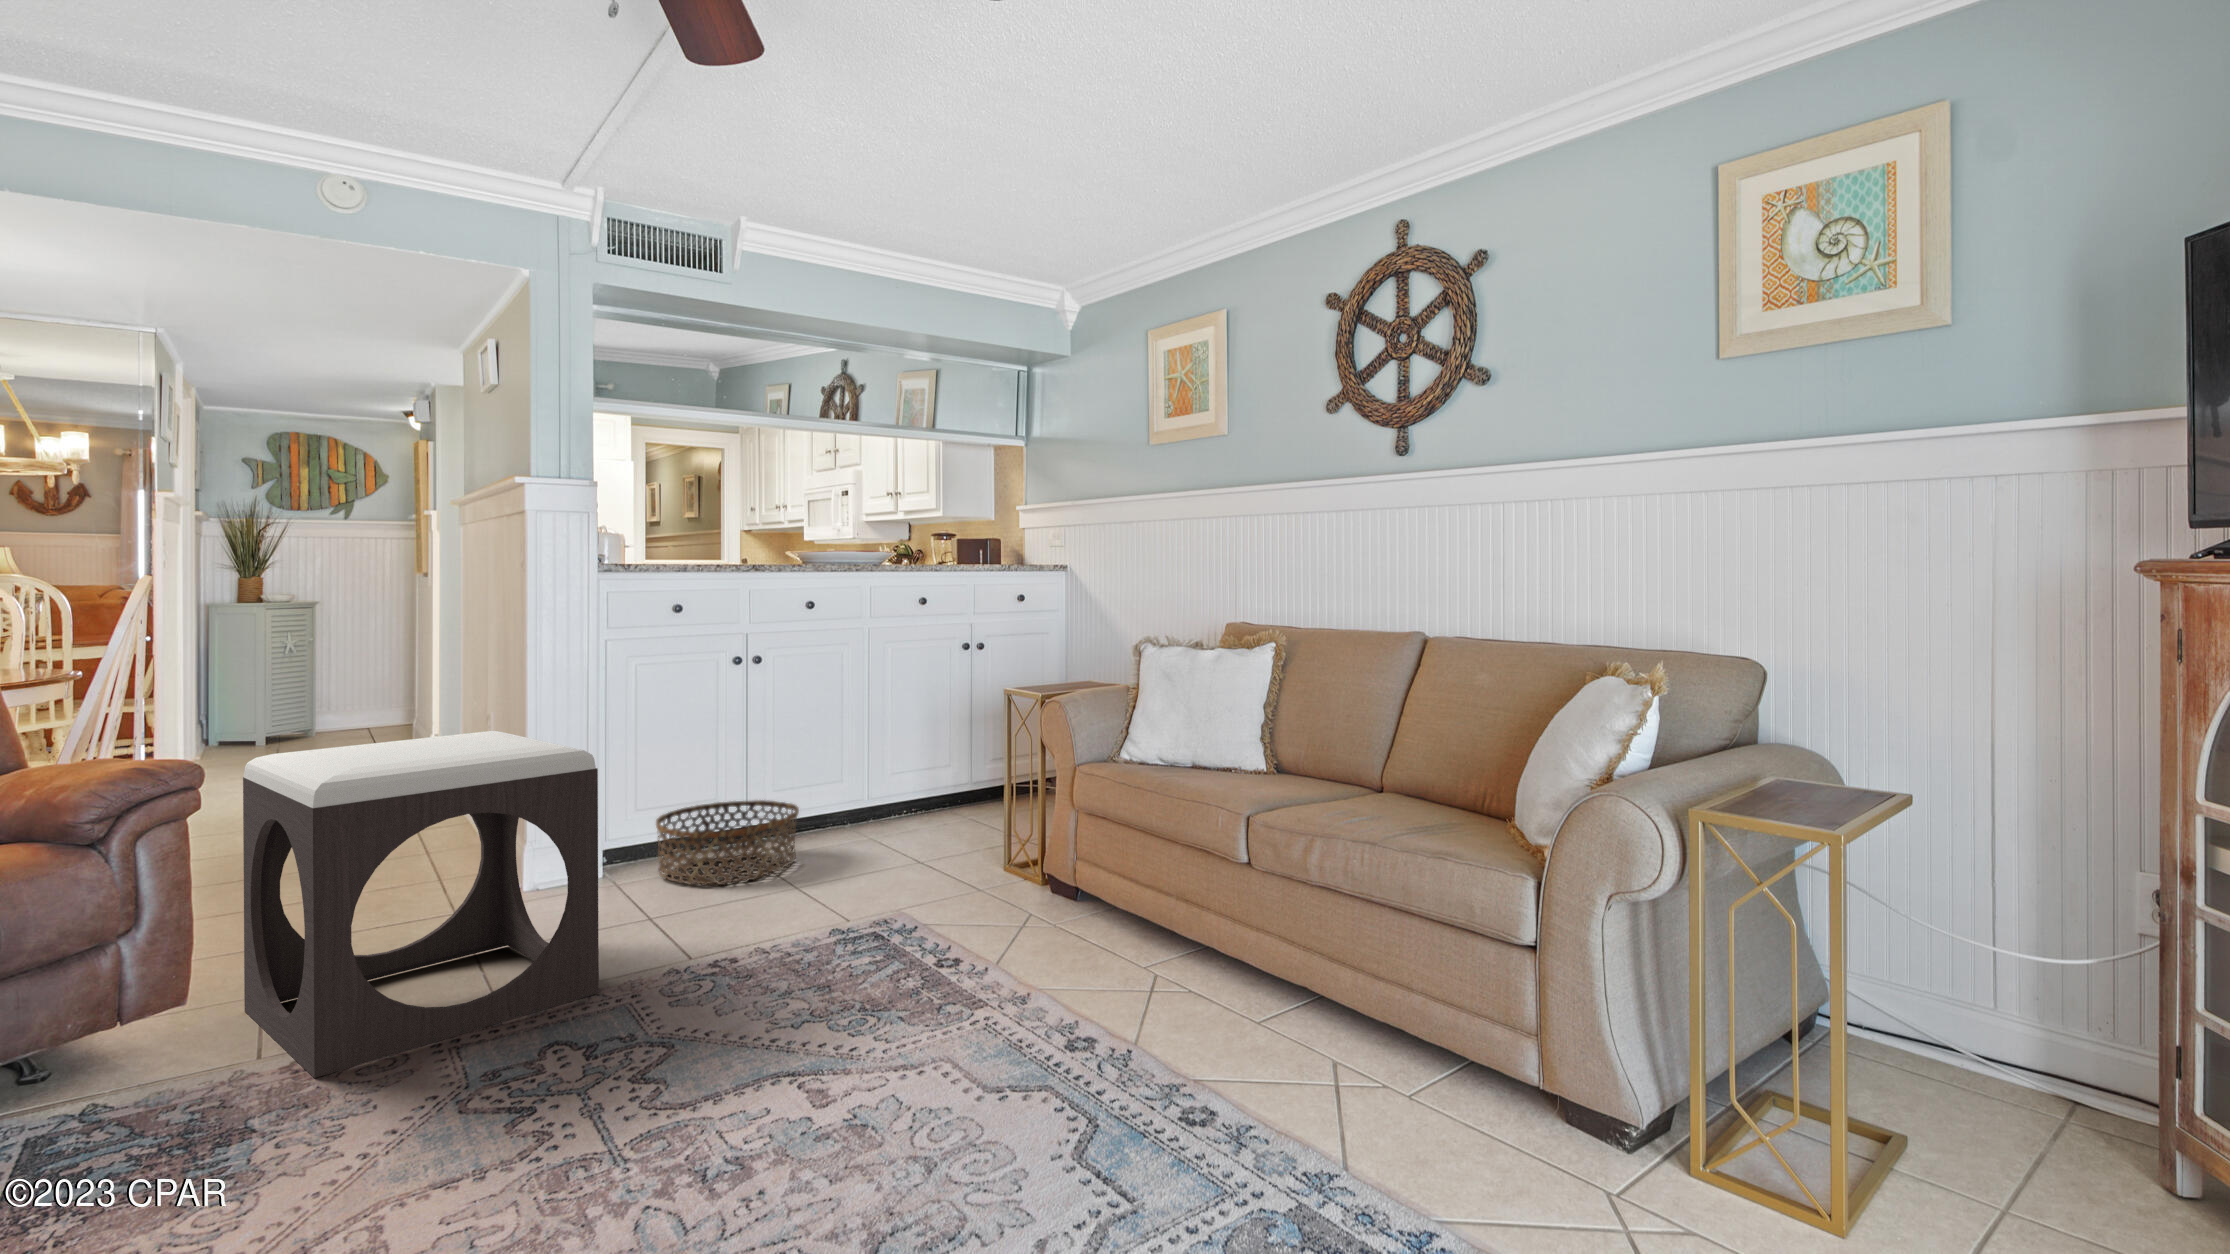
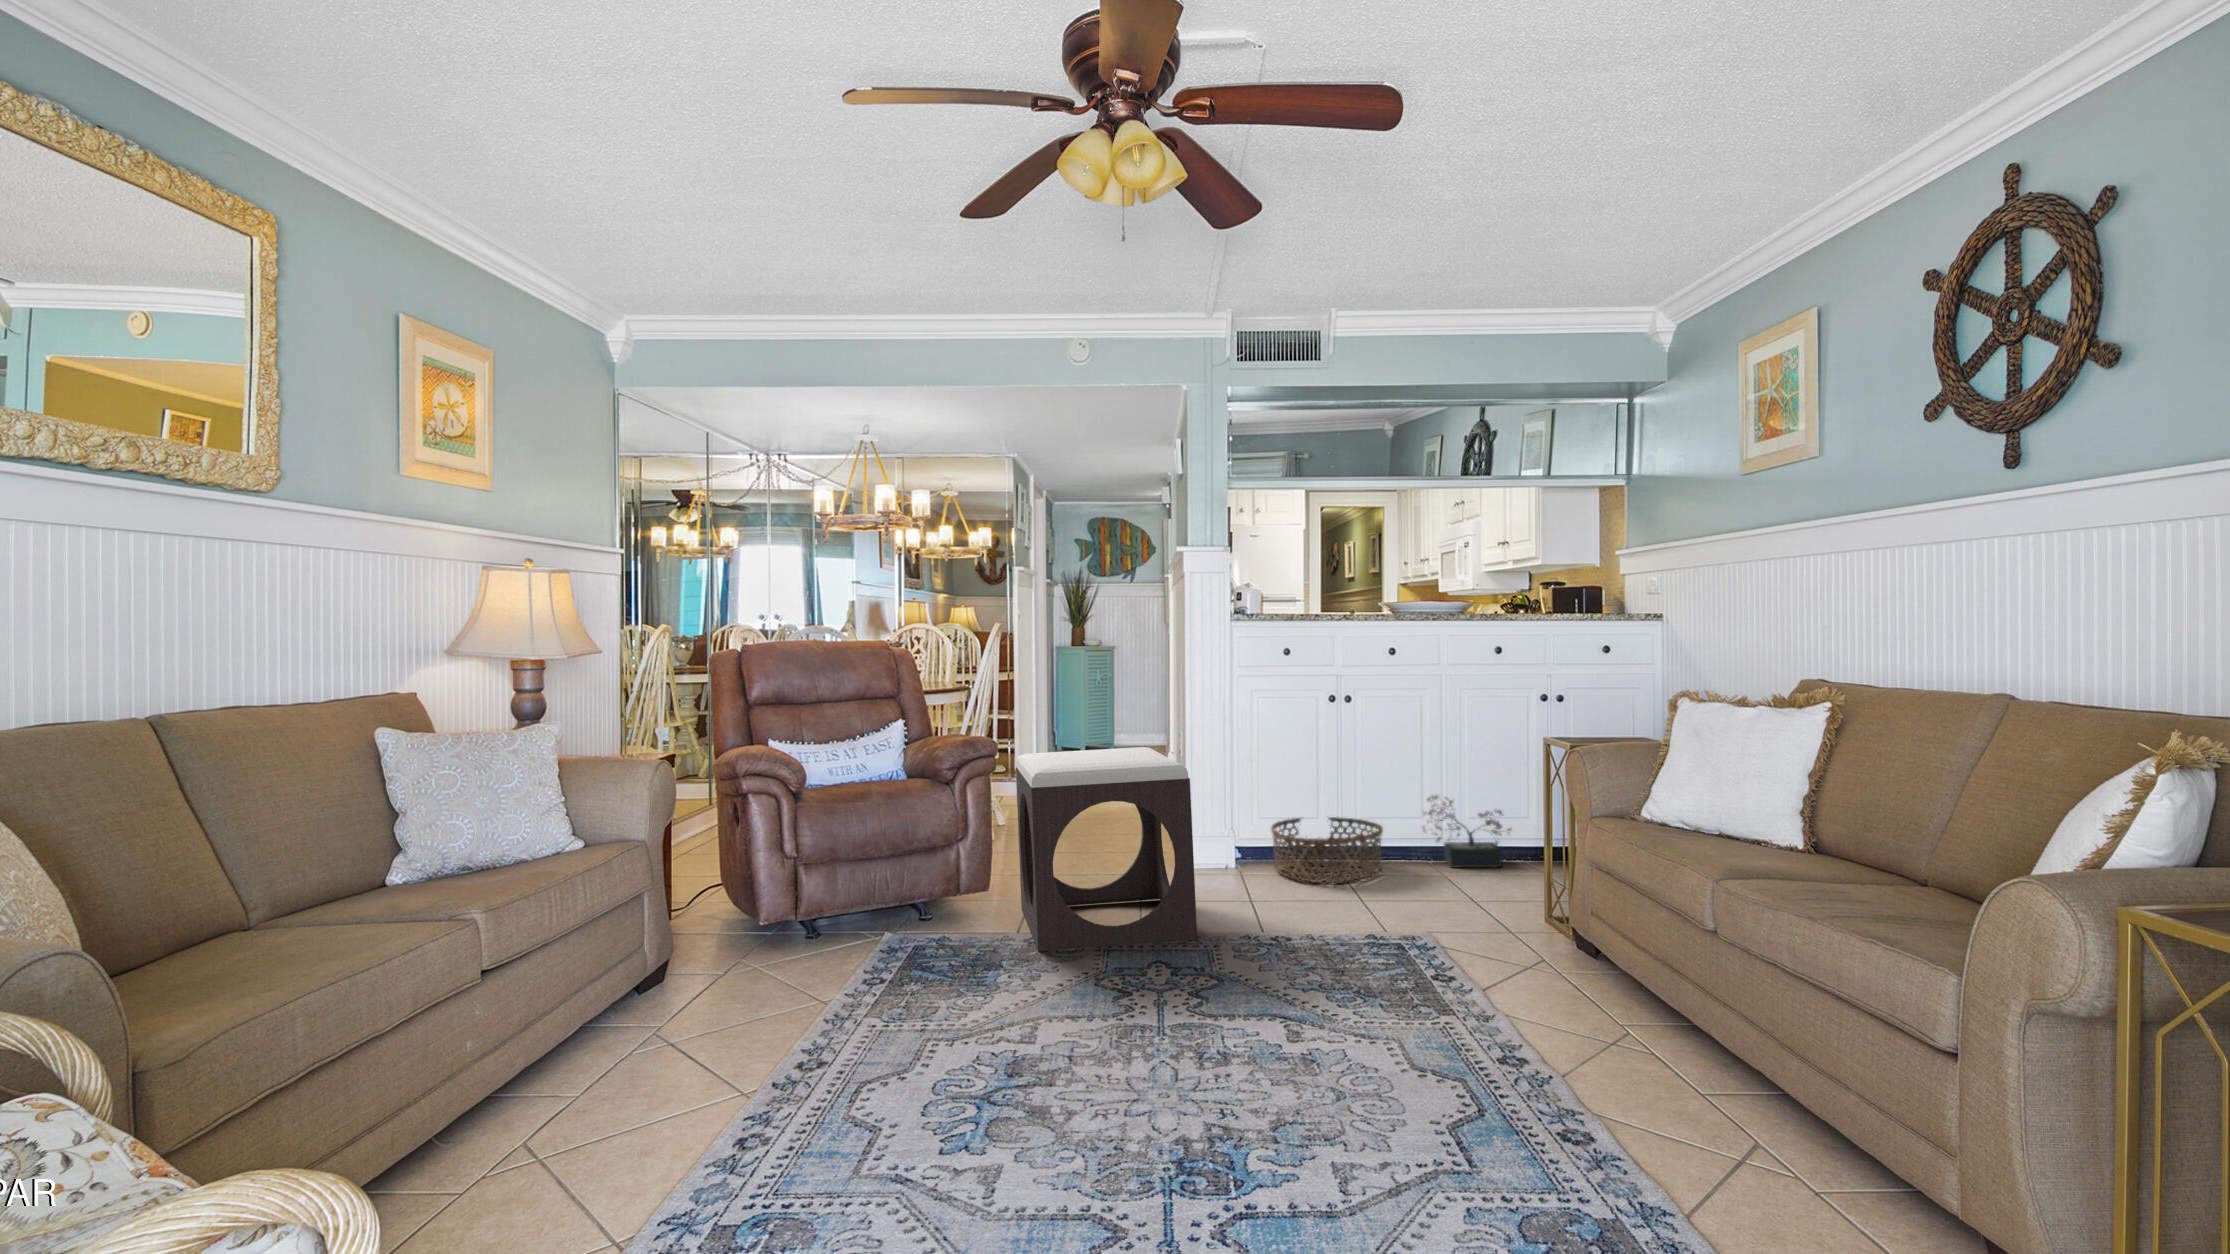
decorative plant: none [833,763,926,842] -> present [1423,795,1511,868]

